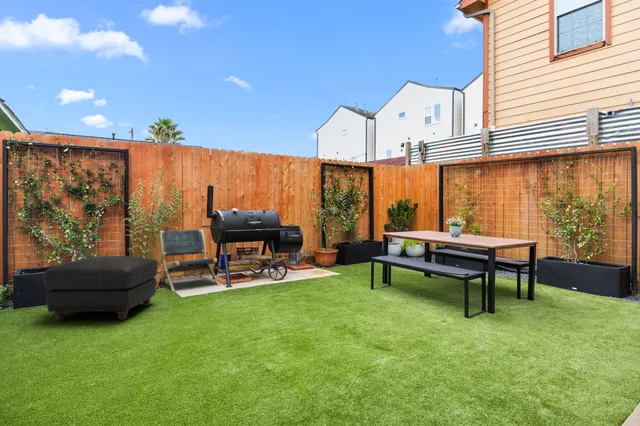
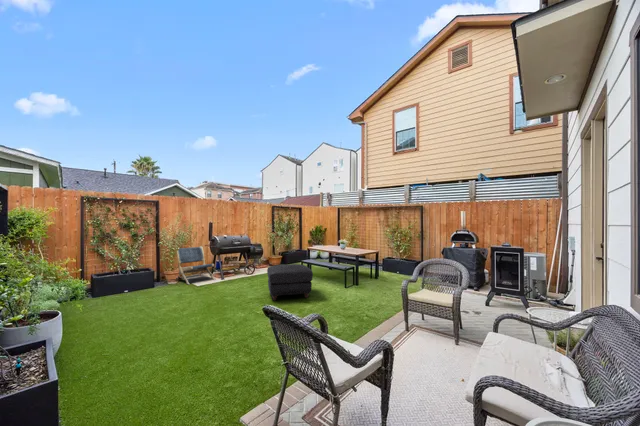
ottoman: present [43,256,158,321] -> present [267,264,313,300]

